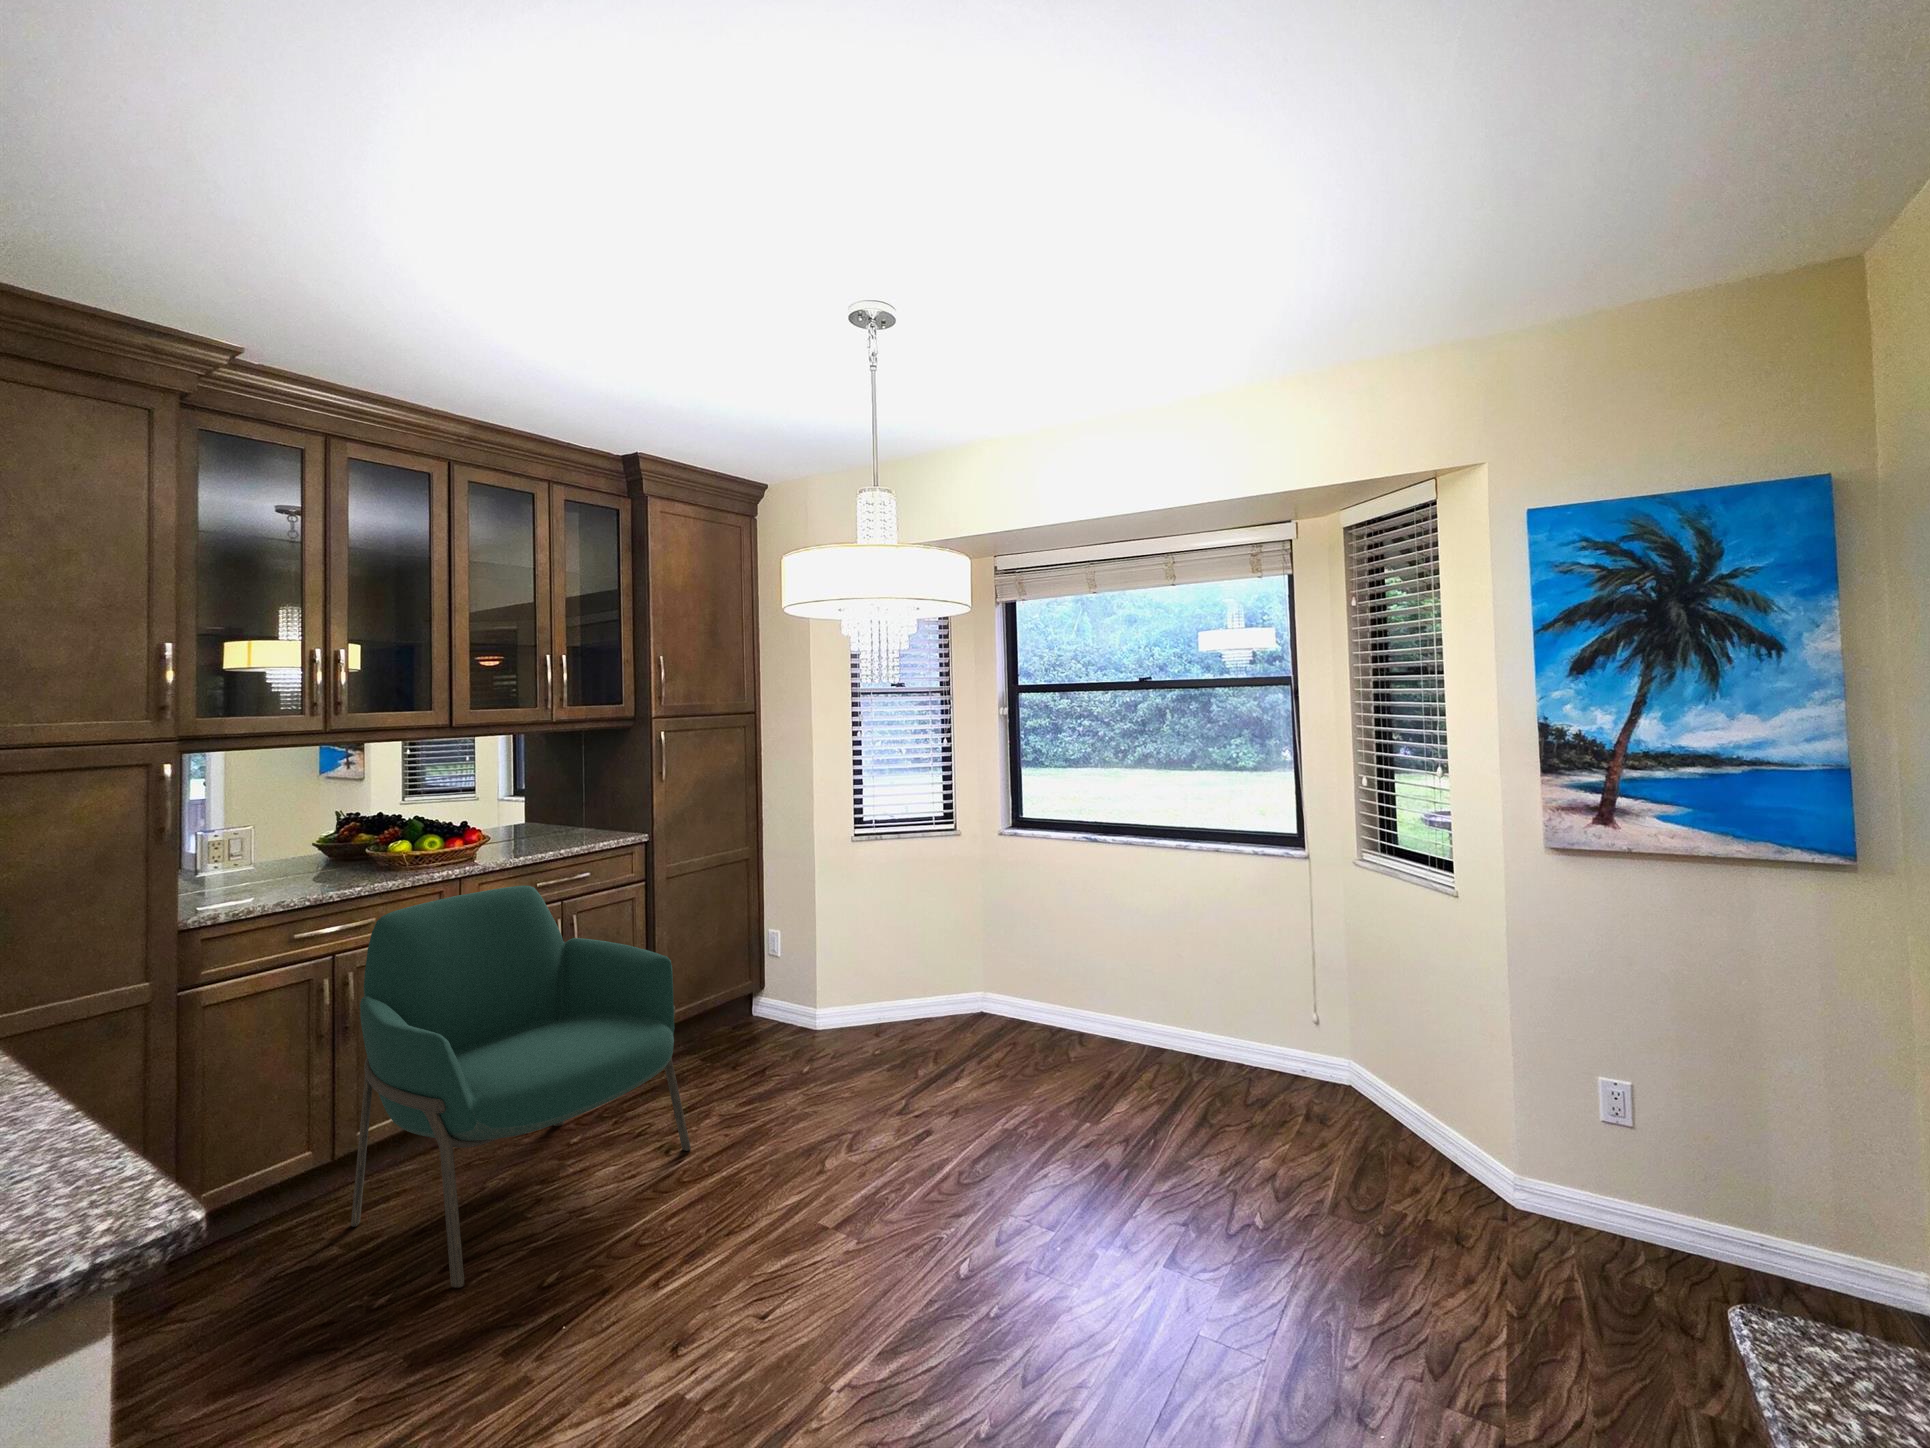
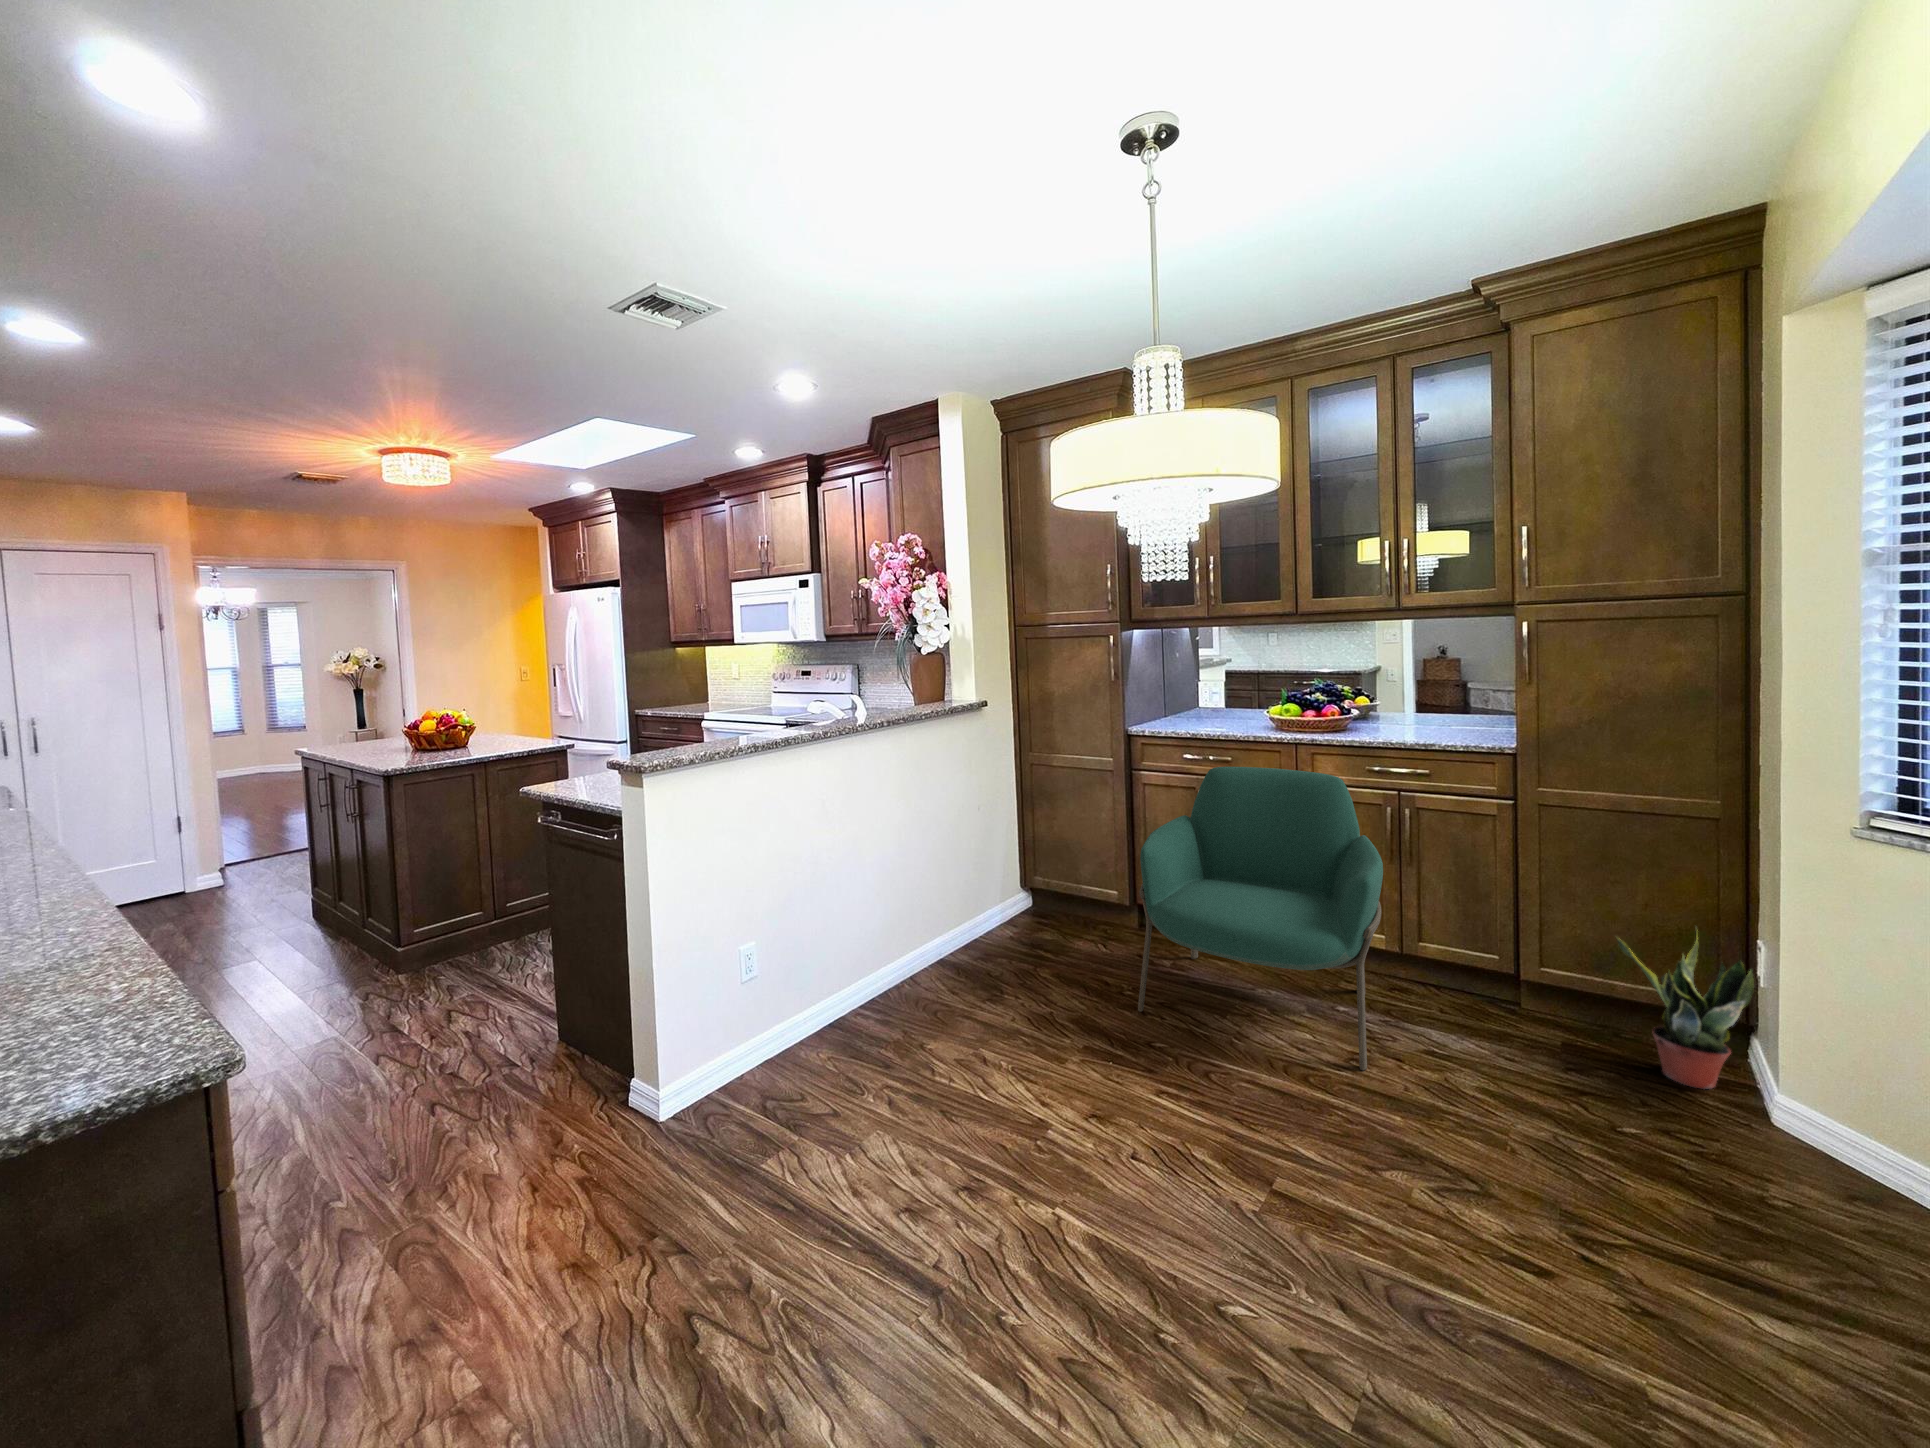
potted plant: none [716,928,804,1042] -> present [1617,928,1754,1089]

